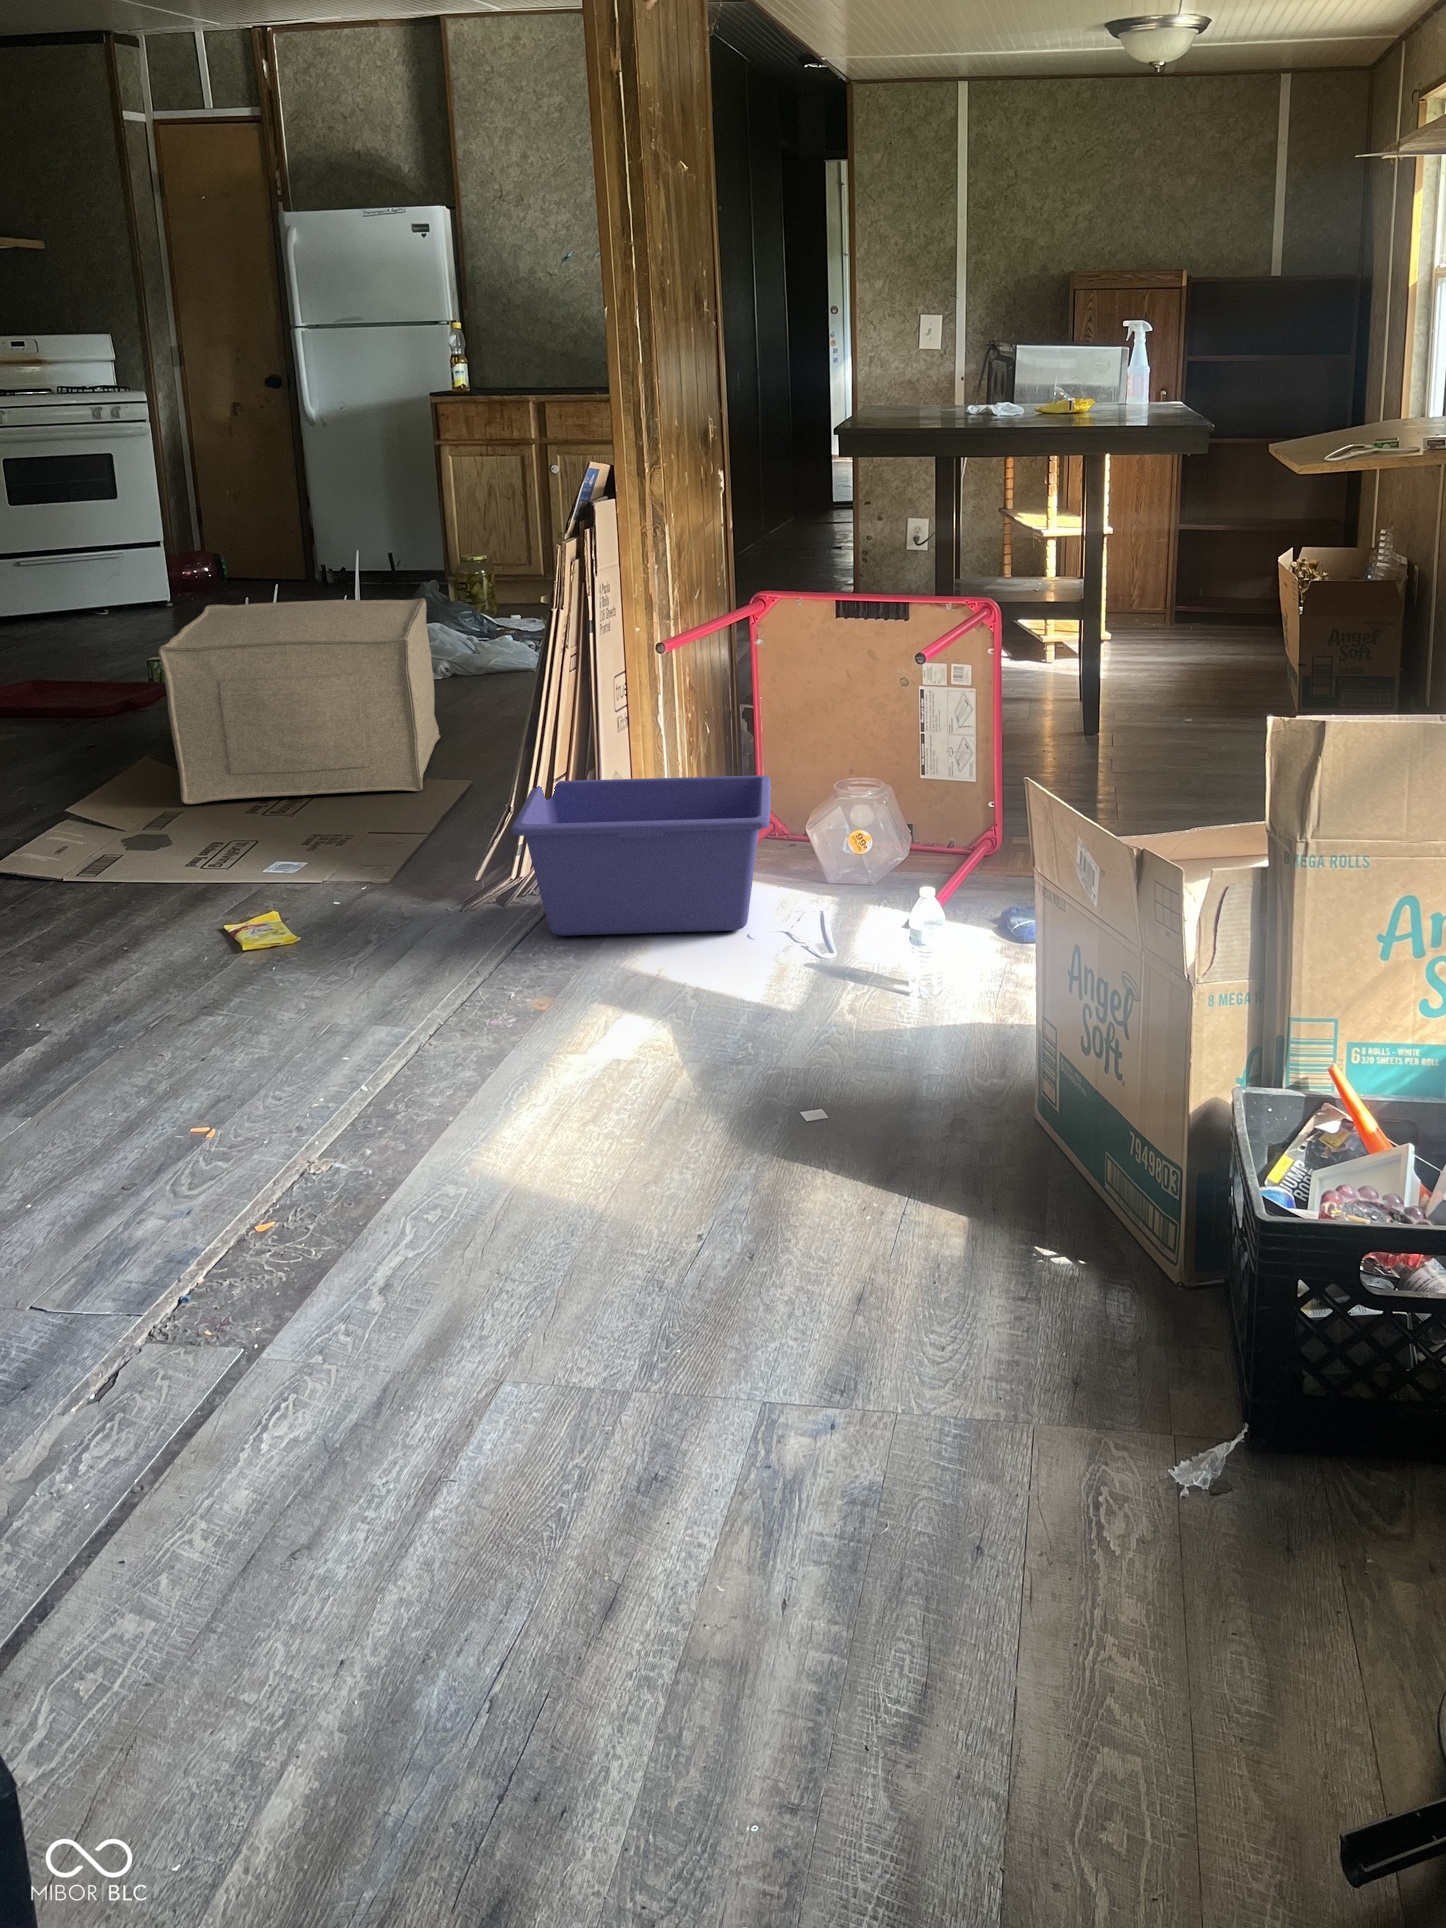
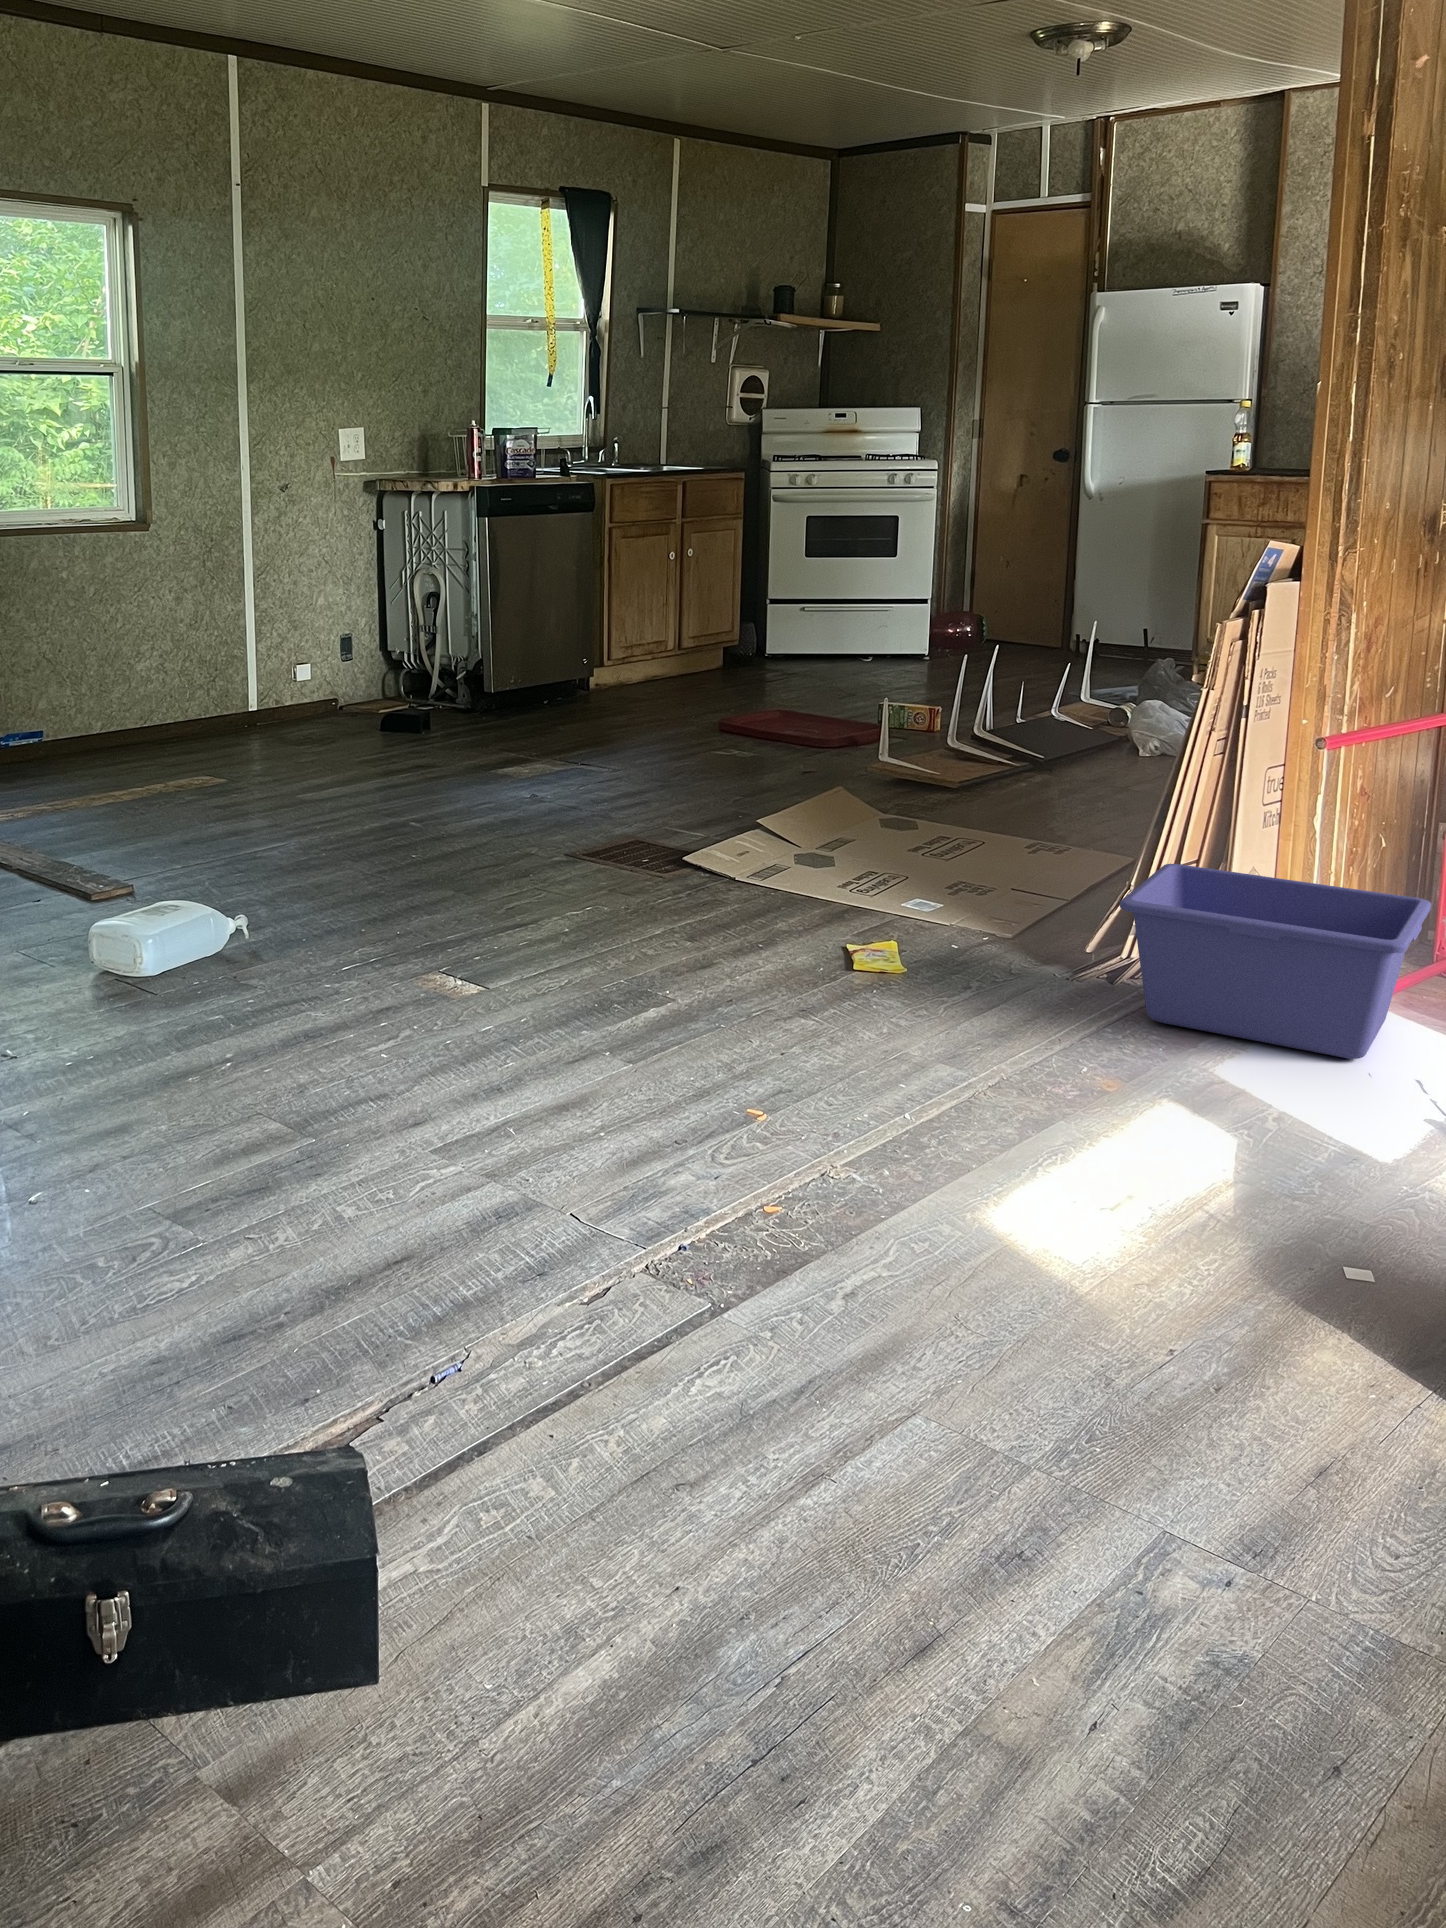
ottoman: present [159,598,440,804] -> none [862,657,1128,858]

